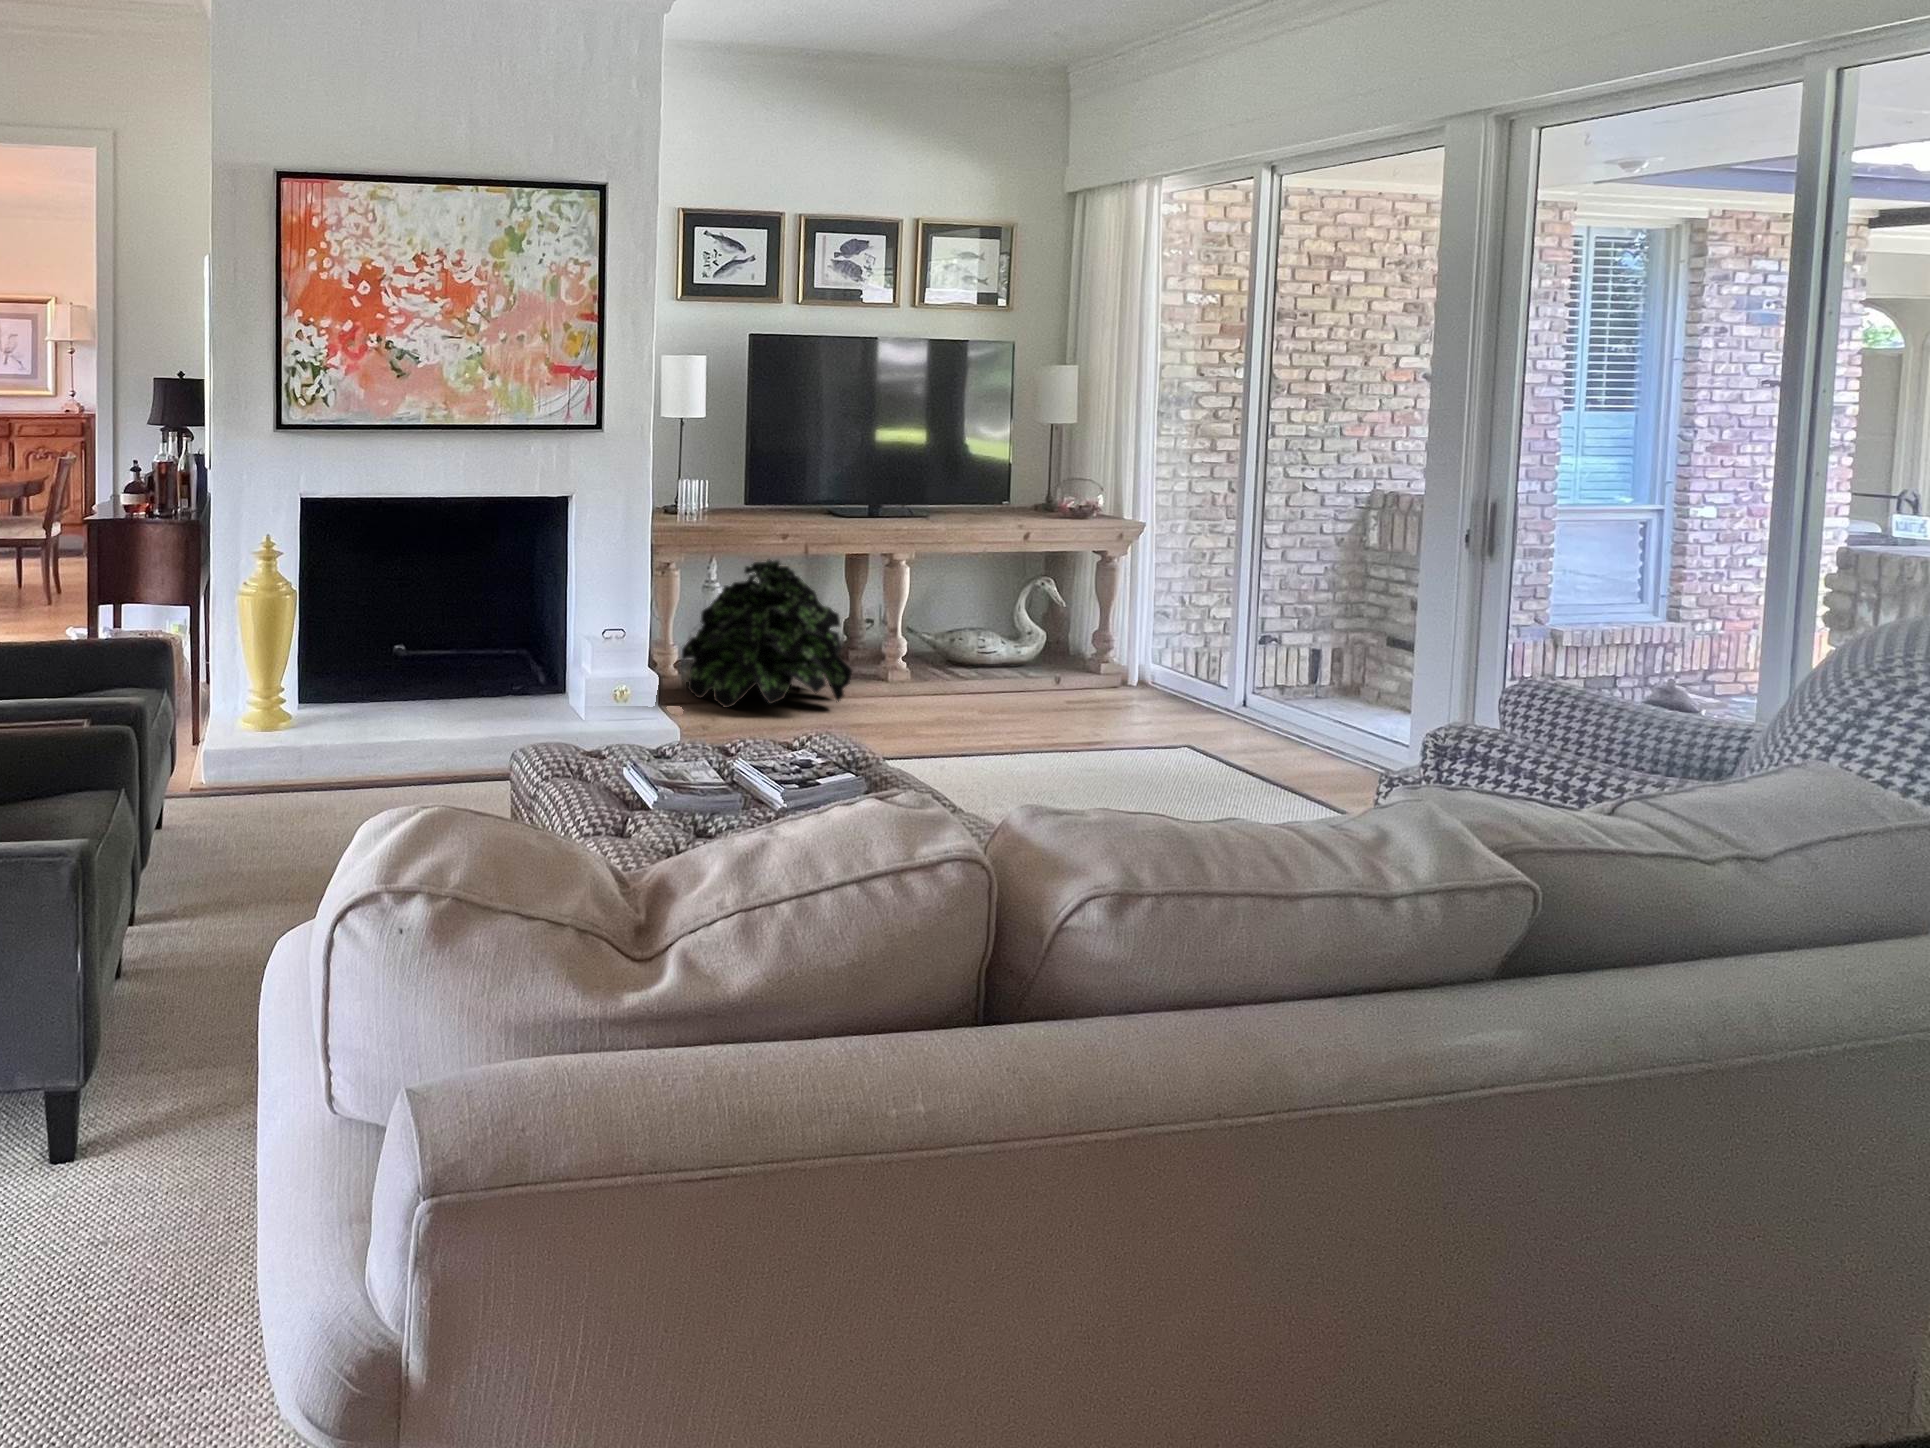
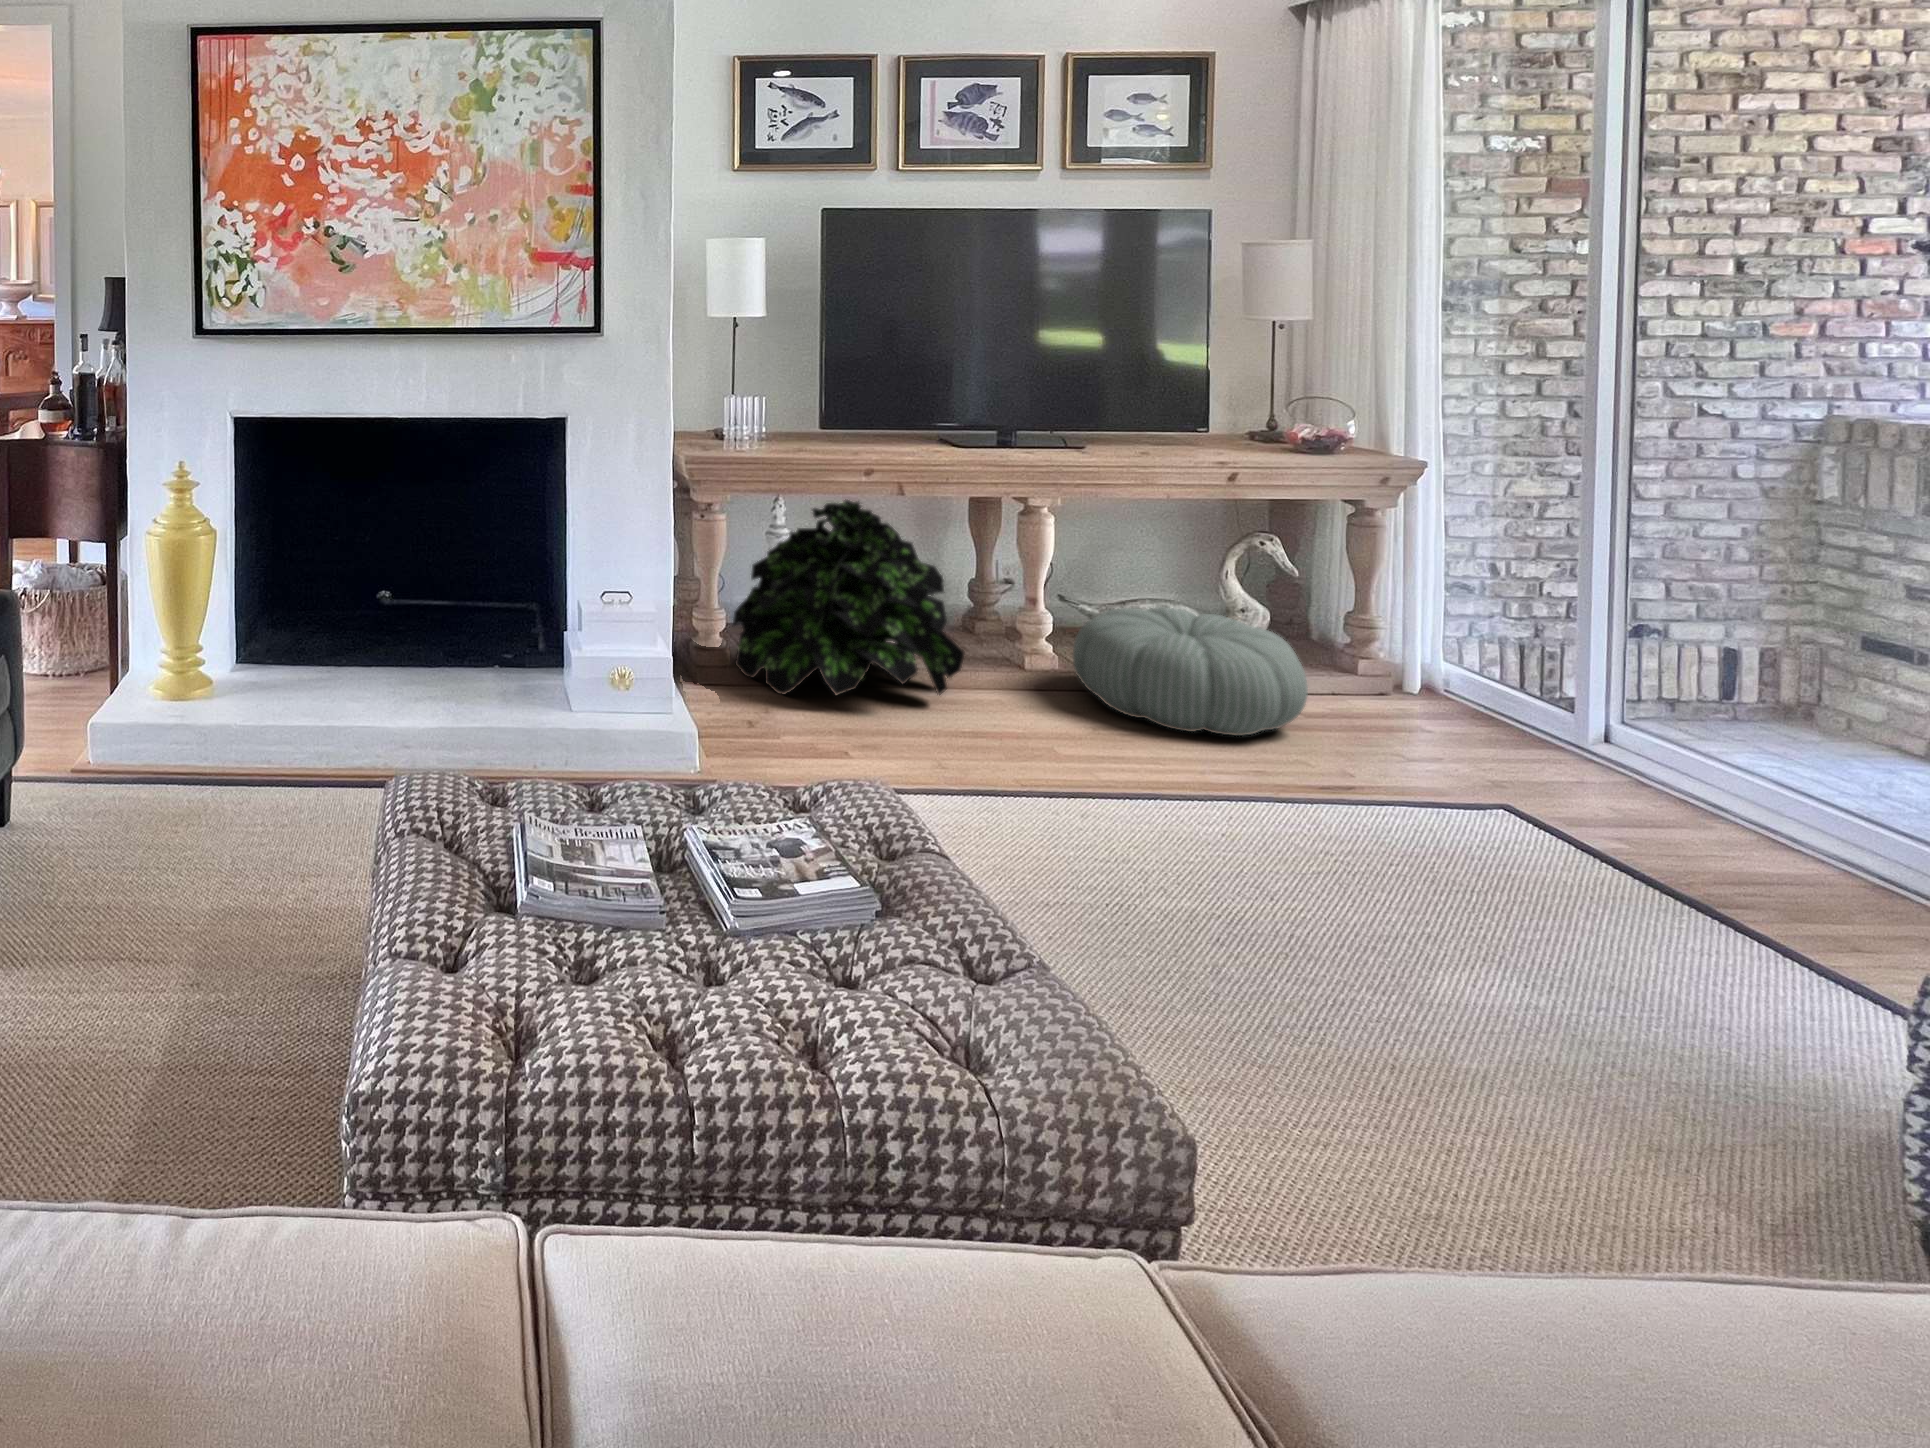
pouf: none [923,633,1075,718] -> present [1073,607,1308,736]

